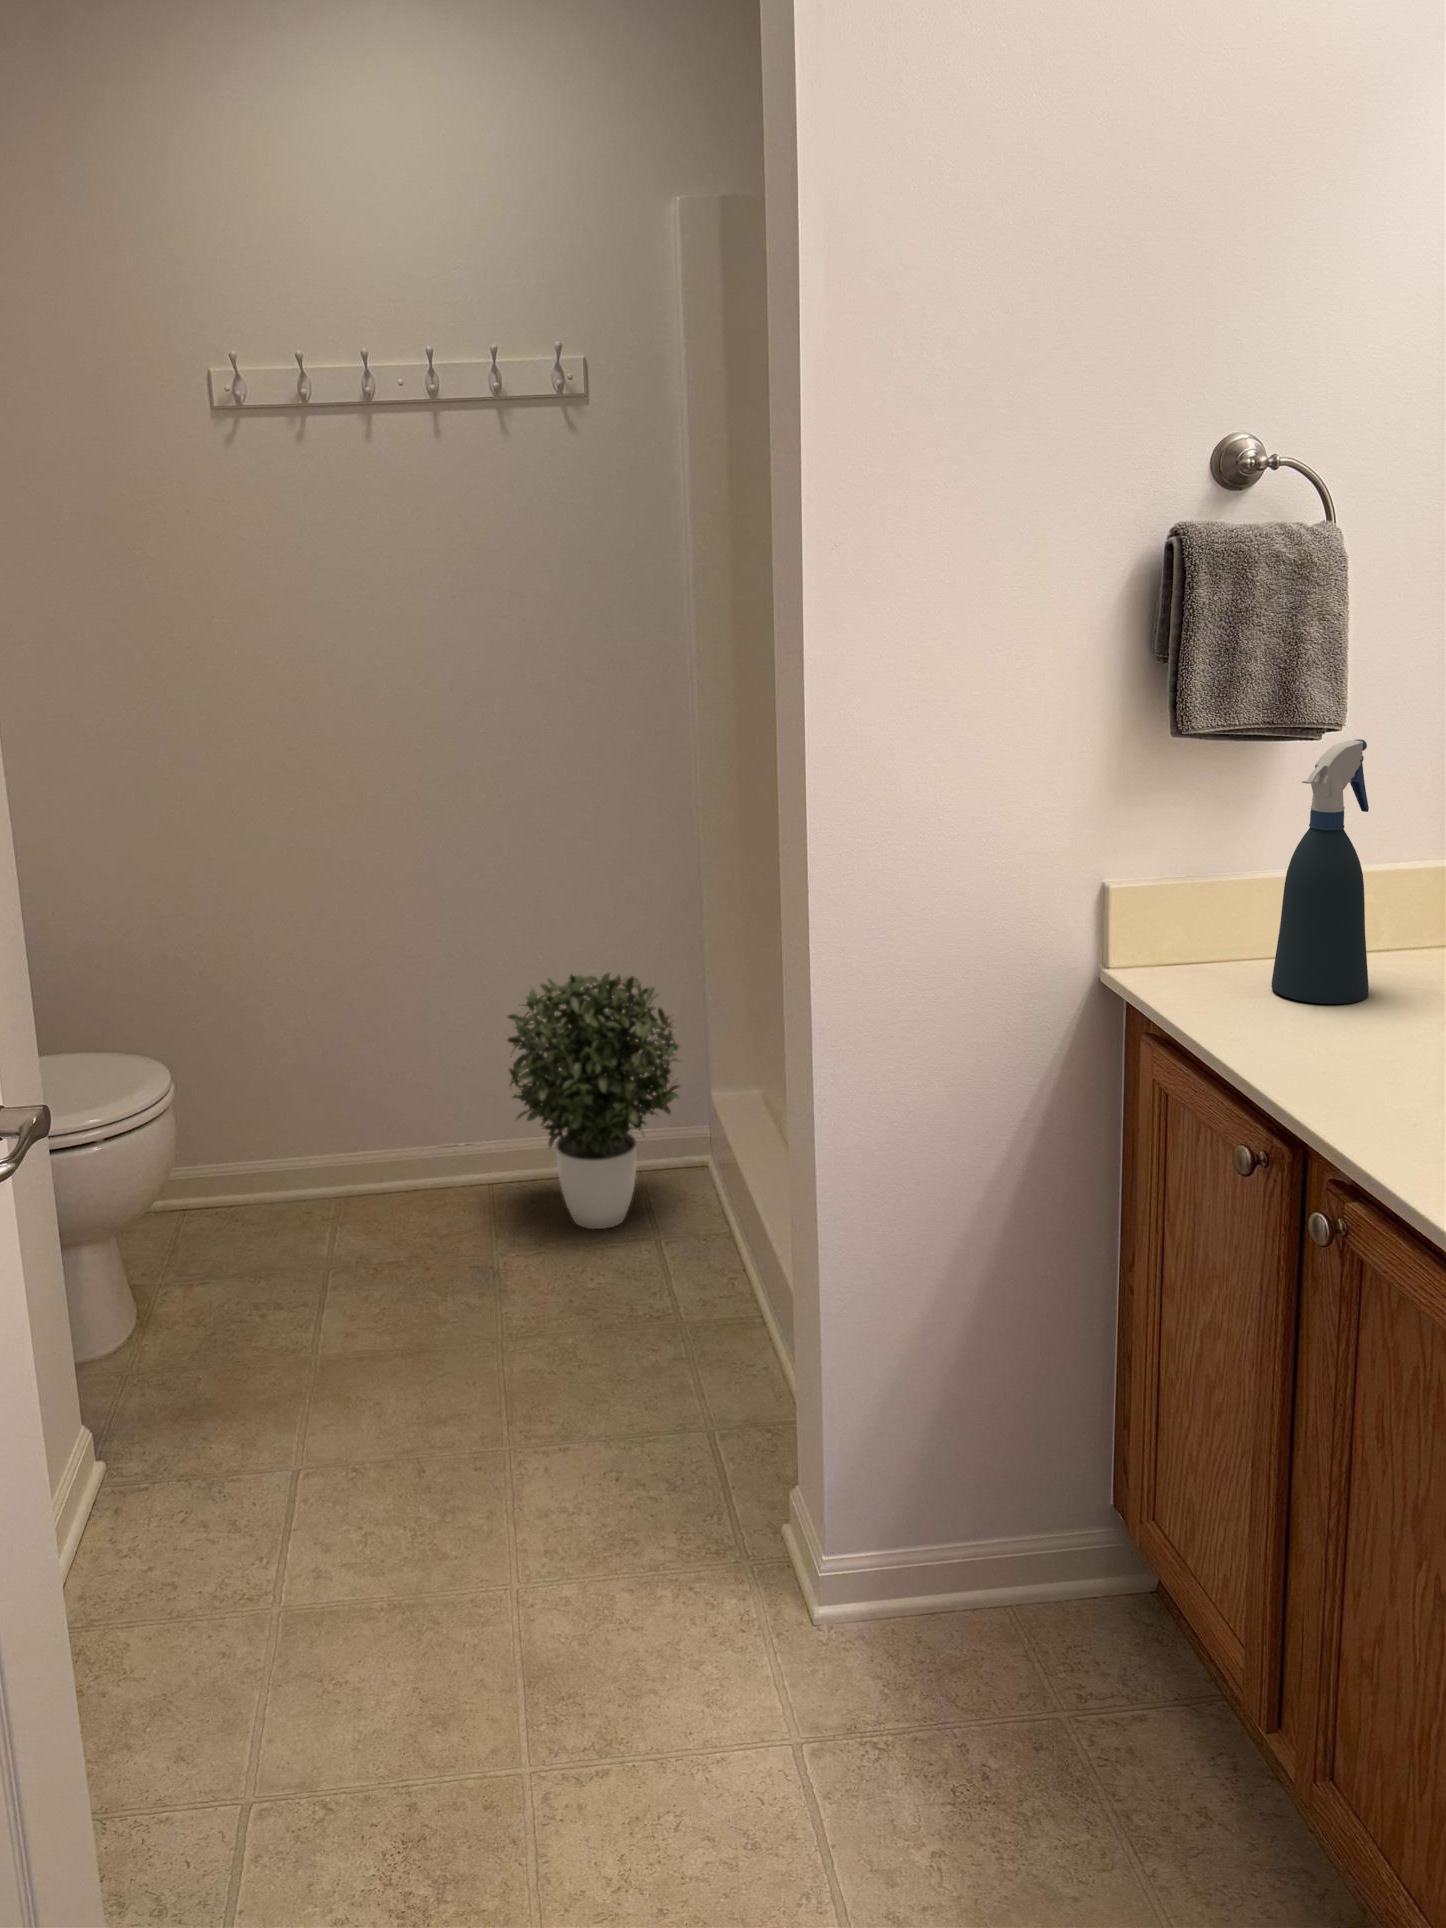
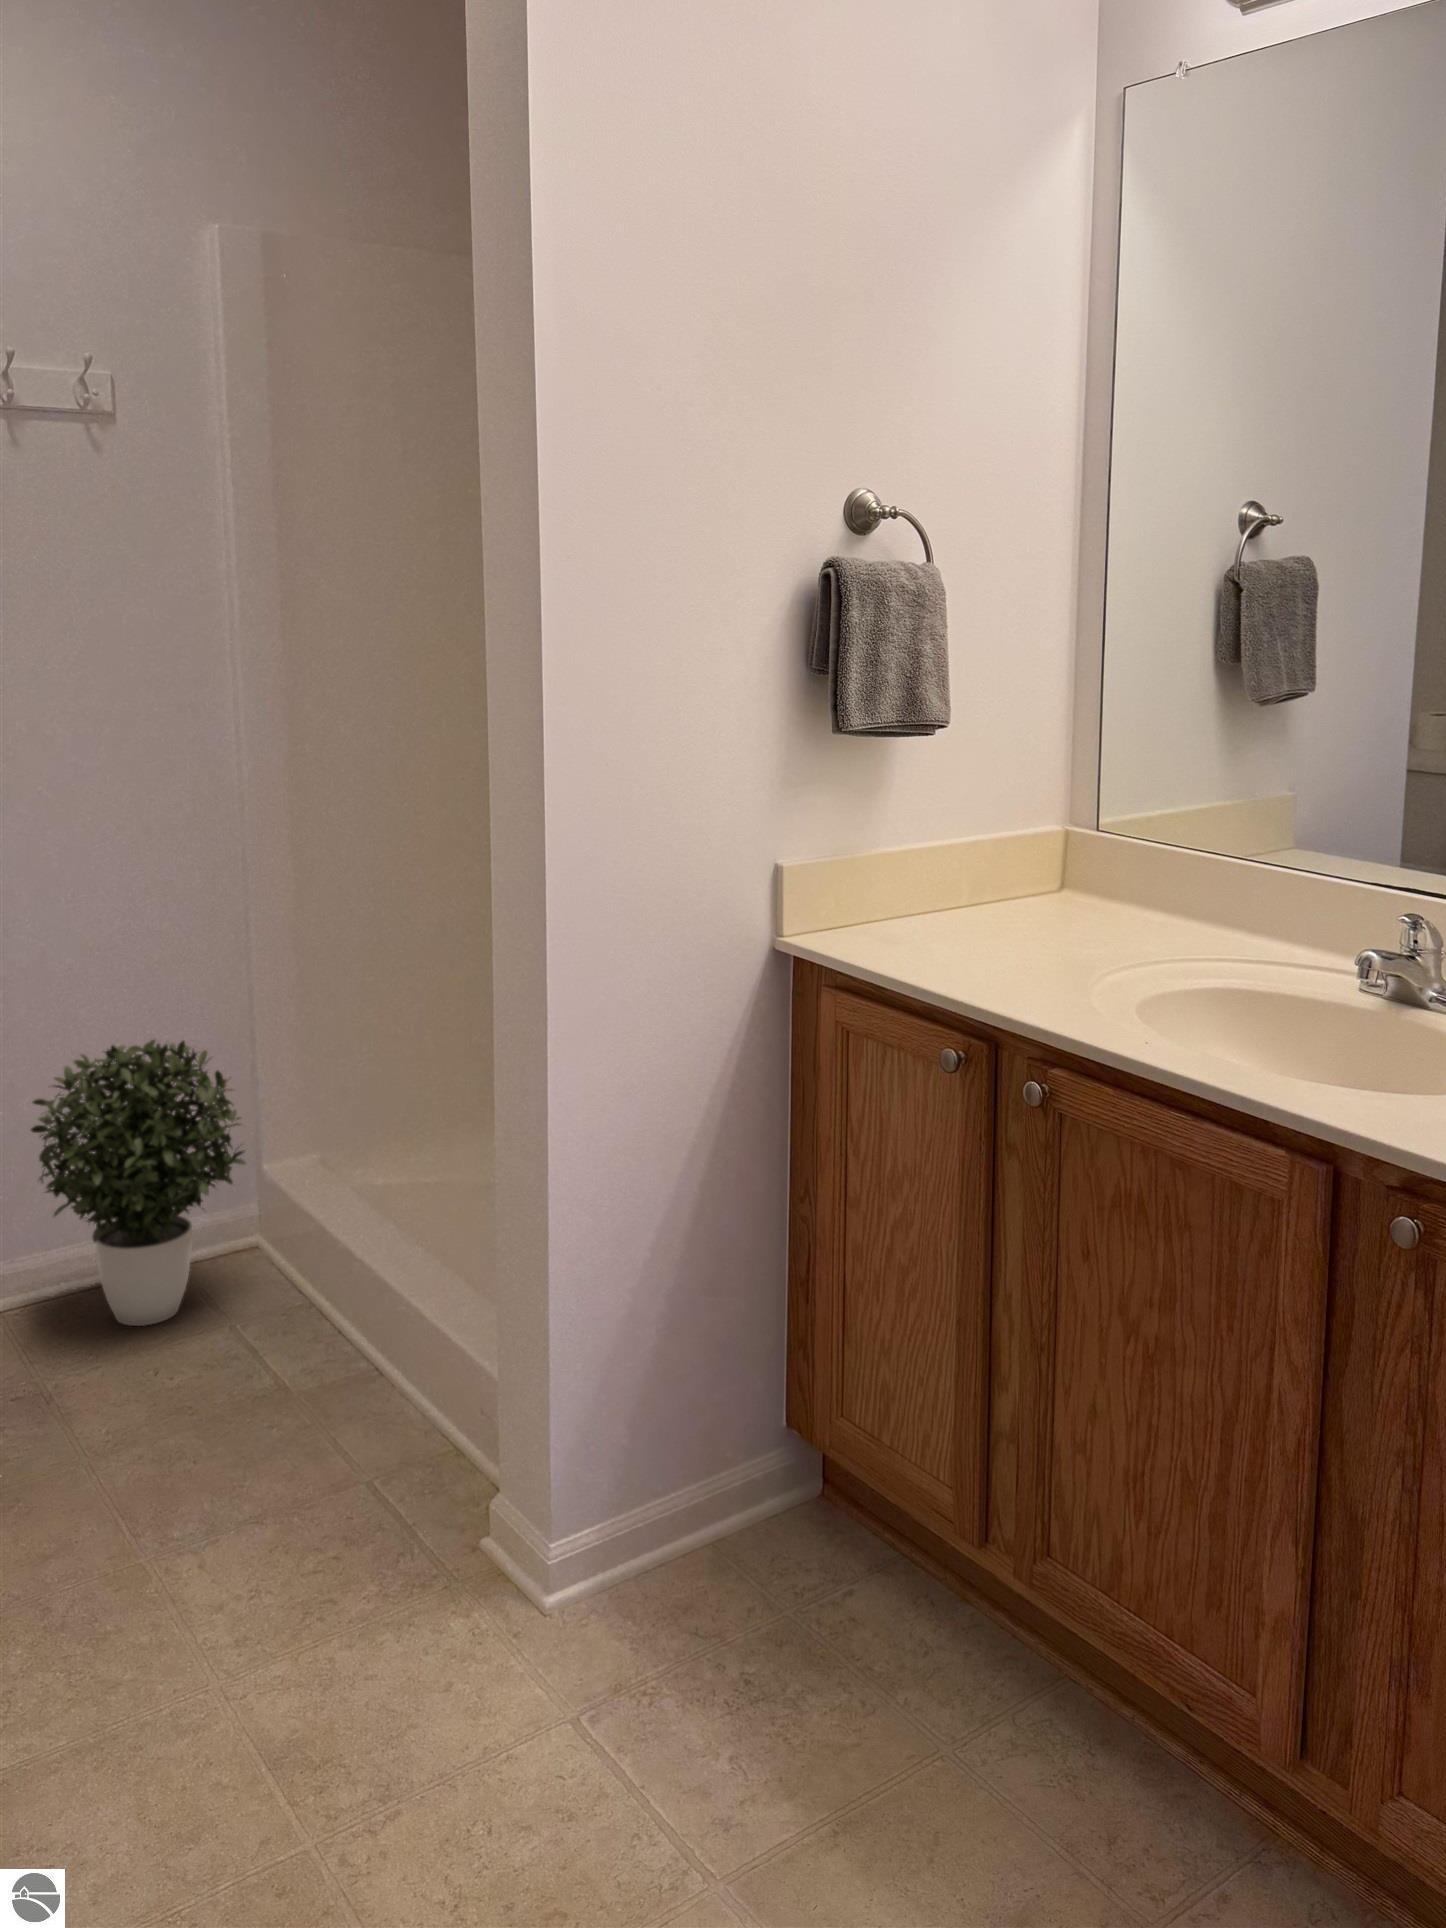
spray bottle: present [1271,739,1369,1004] -> none [915,735,987,948]

